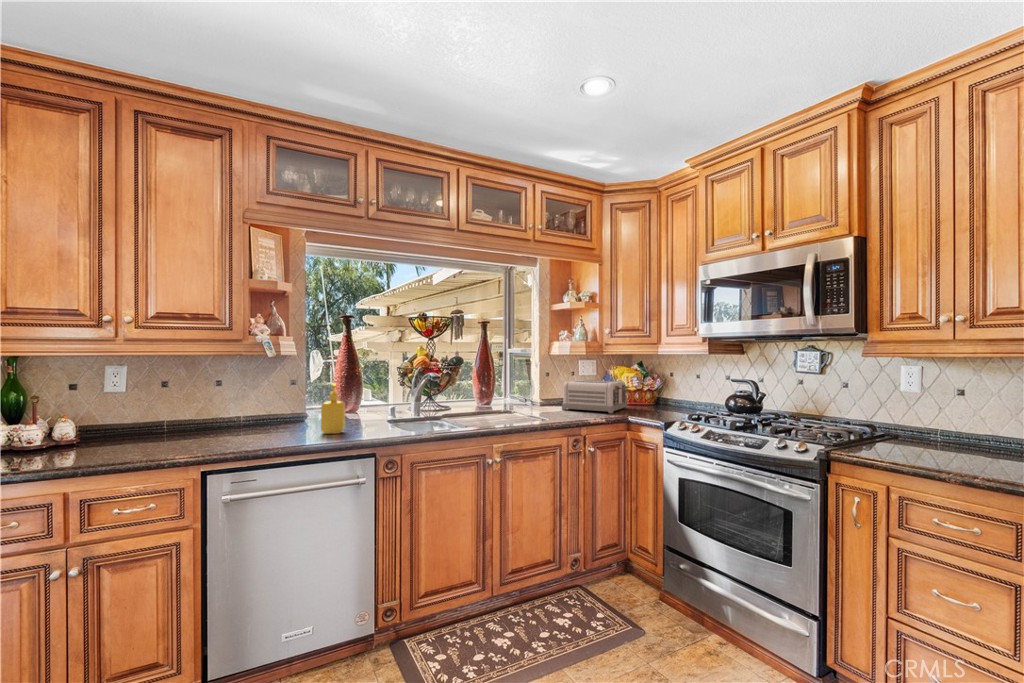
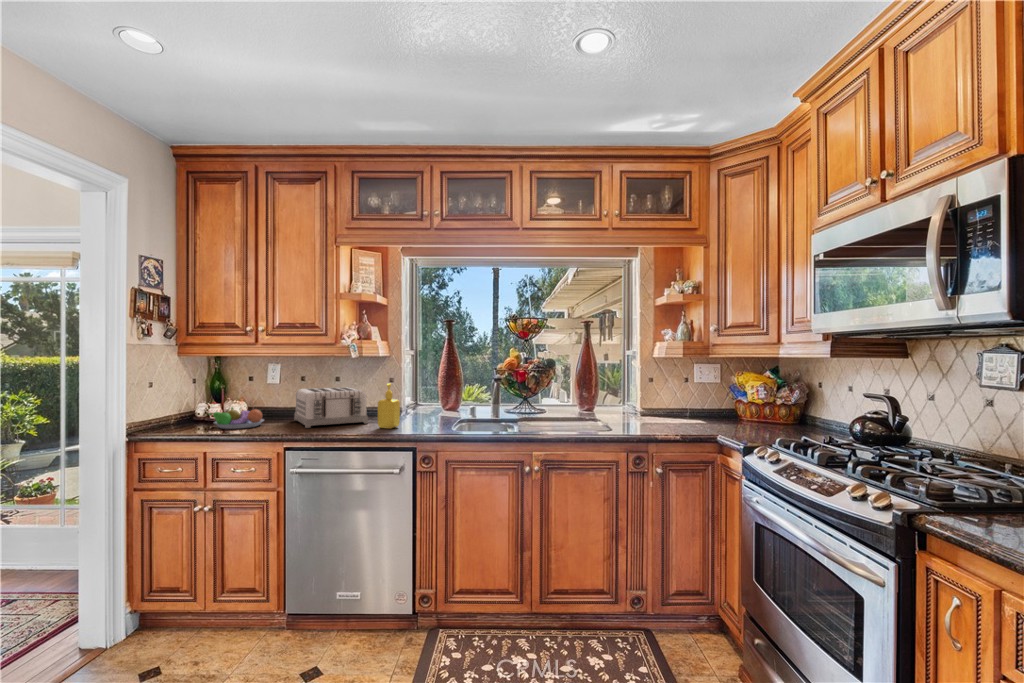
toaster: present [562,380,629,413] -> present [294,387,368,428]
fruit bowl: none [70,422,156,451] -> present [209,407,264,429]

